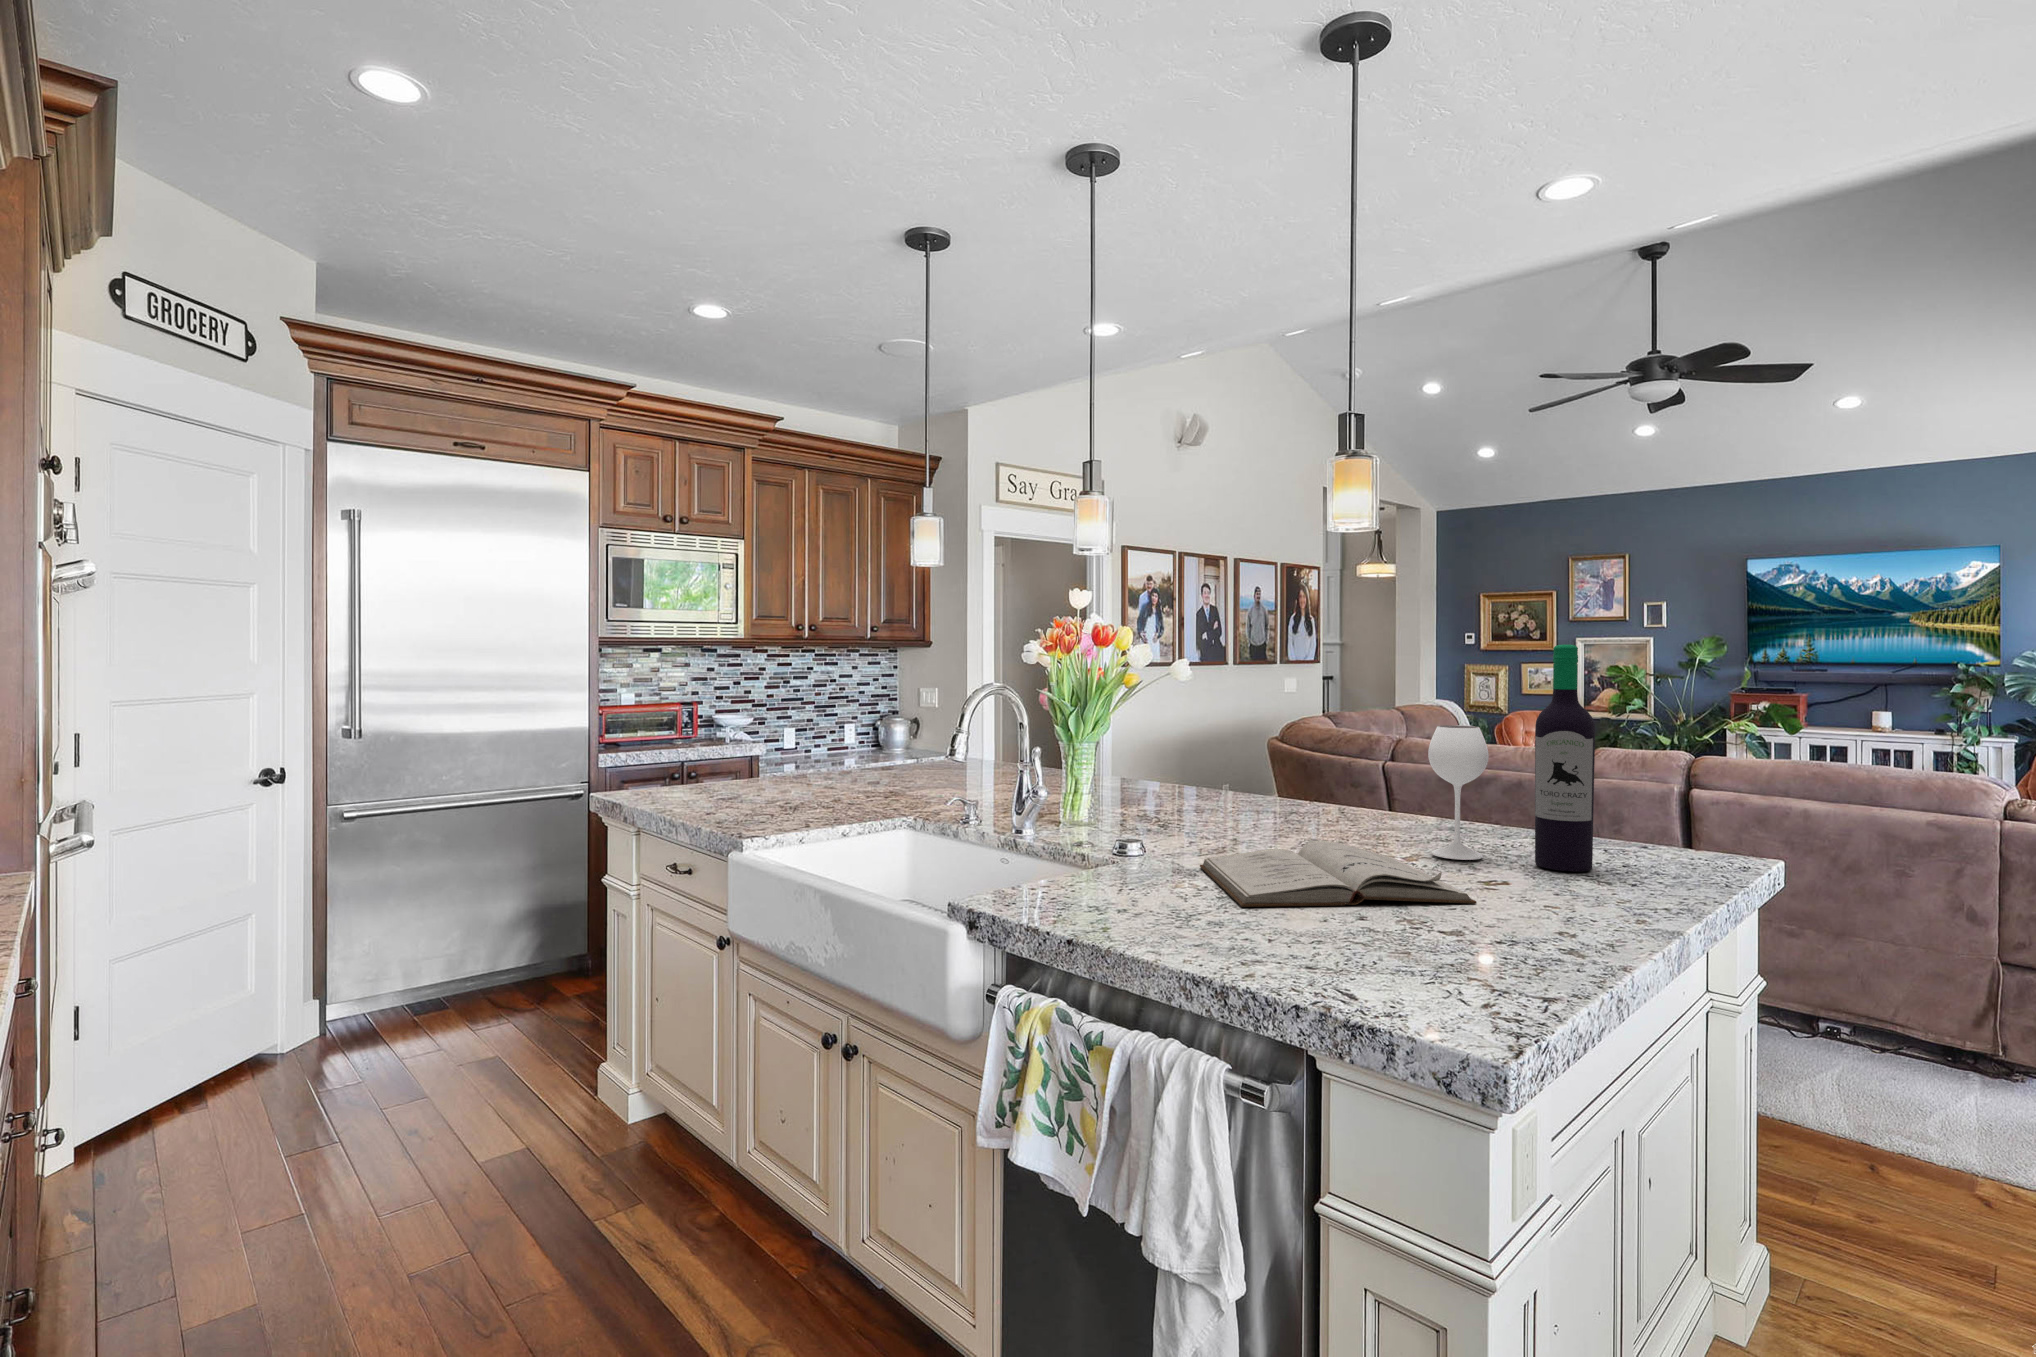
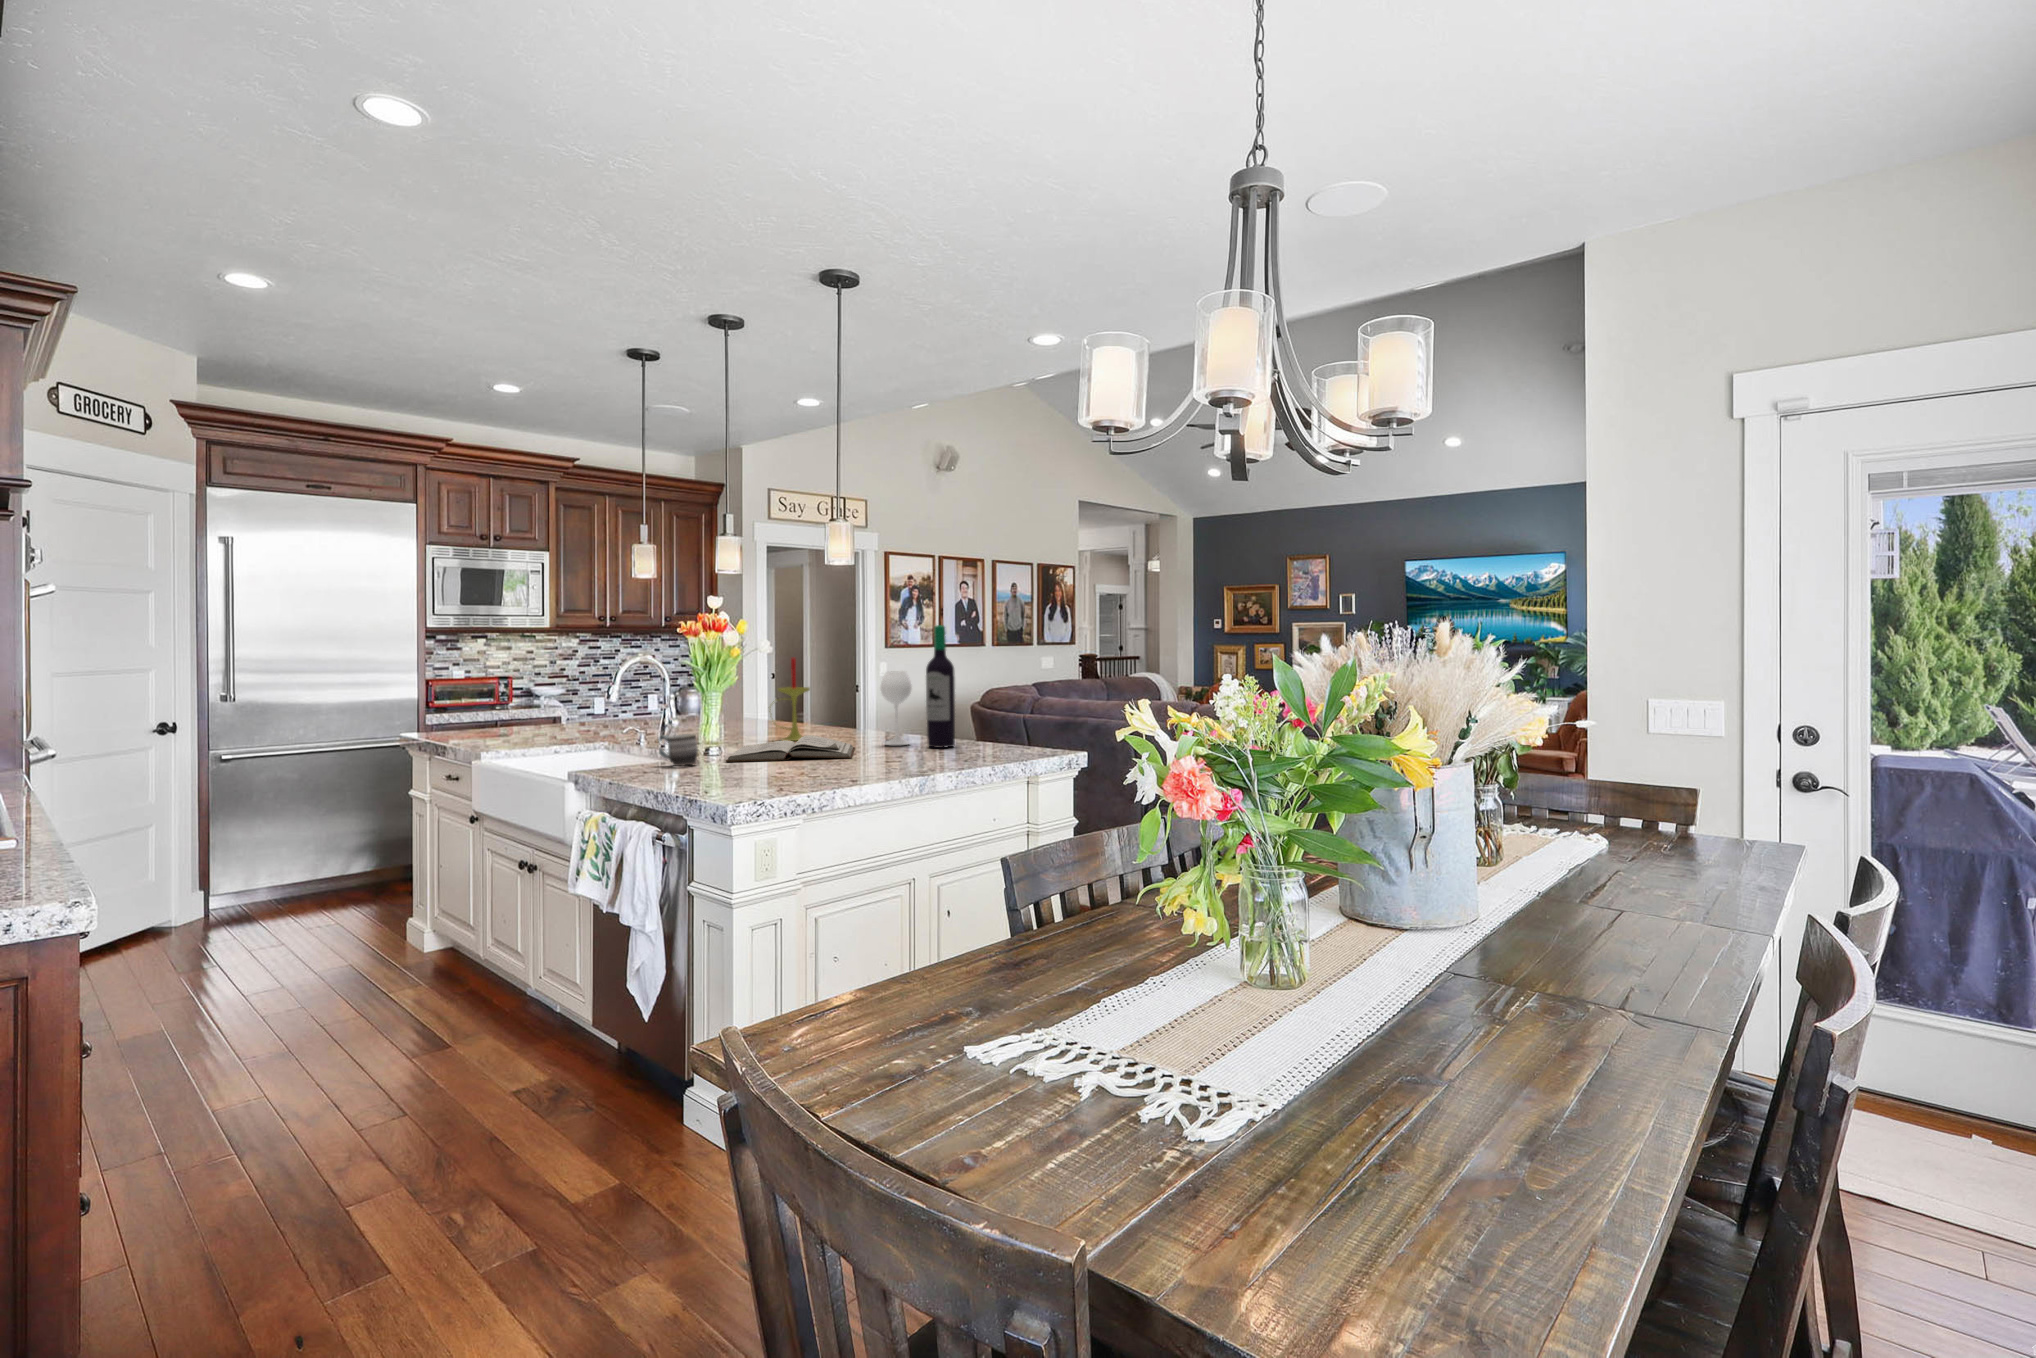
candle: none [1189,691,1257,836] -> present [769,658,810,741]
mug: none [1125,853,1204,921] -> present [659,734,698,766]

